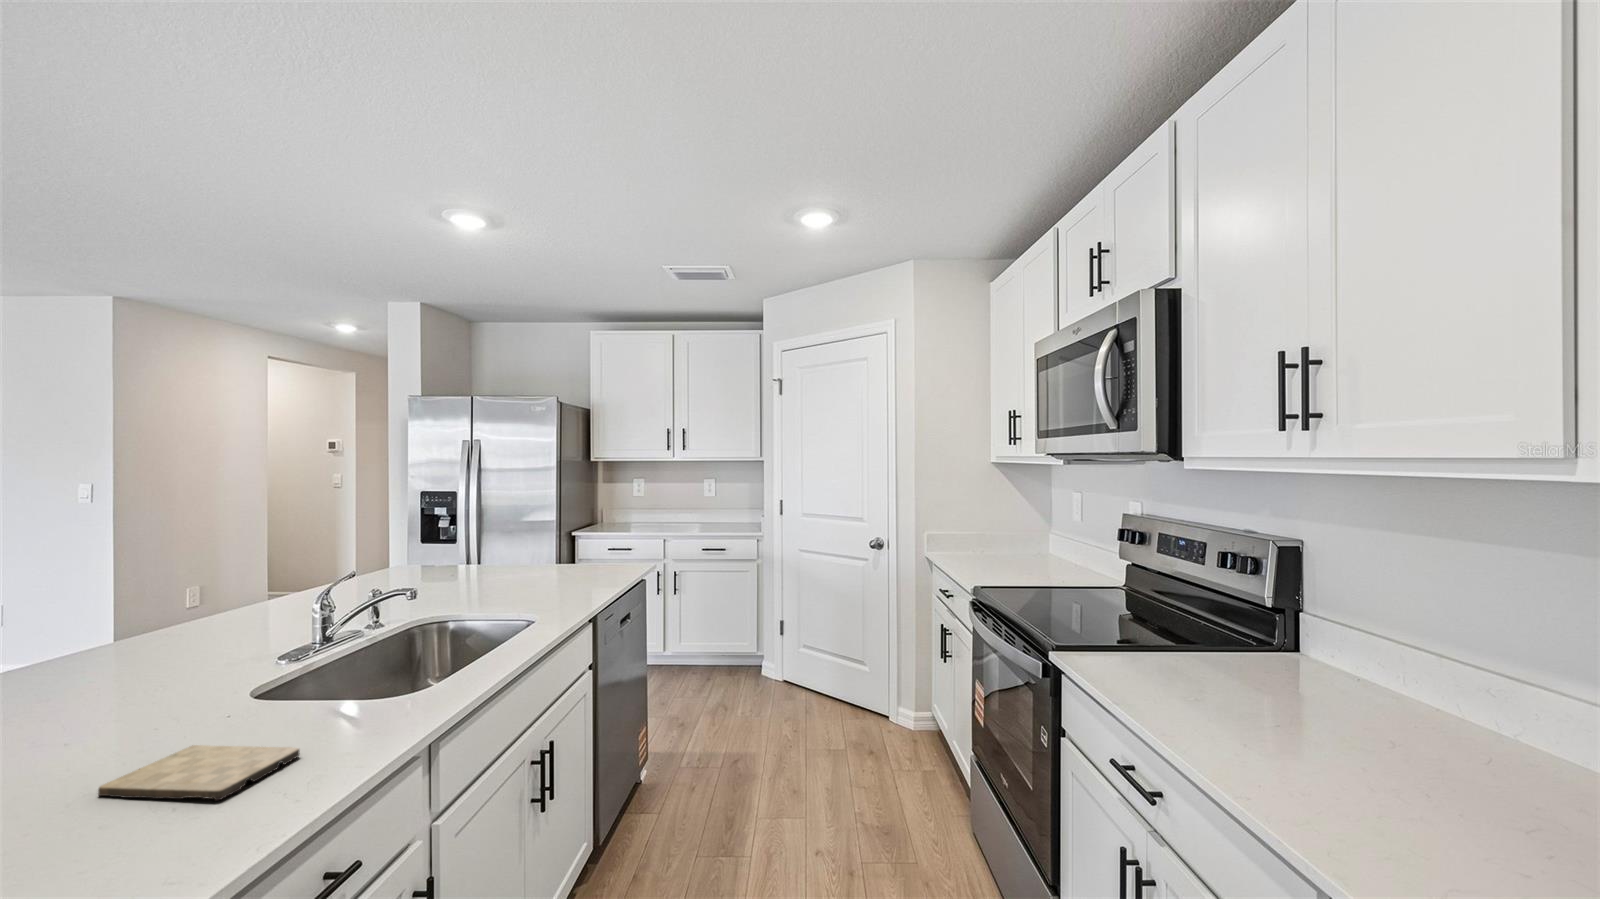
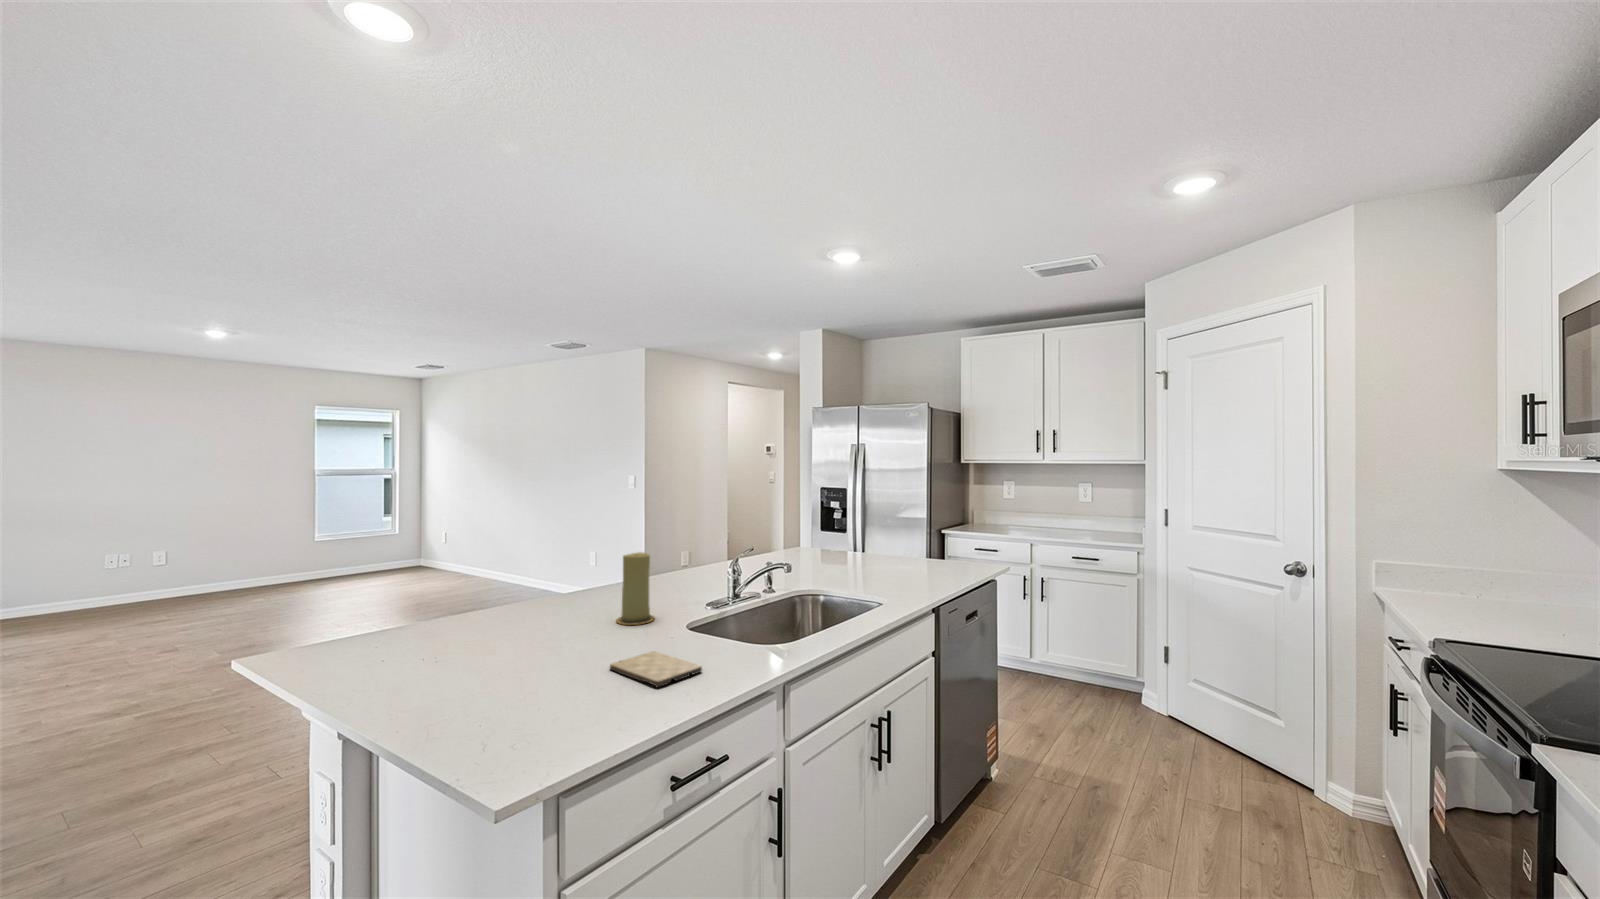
candle: none [85,594,174,716] -> present [616,552,654,625]

